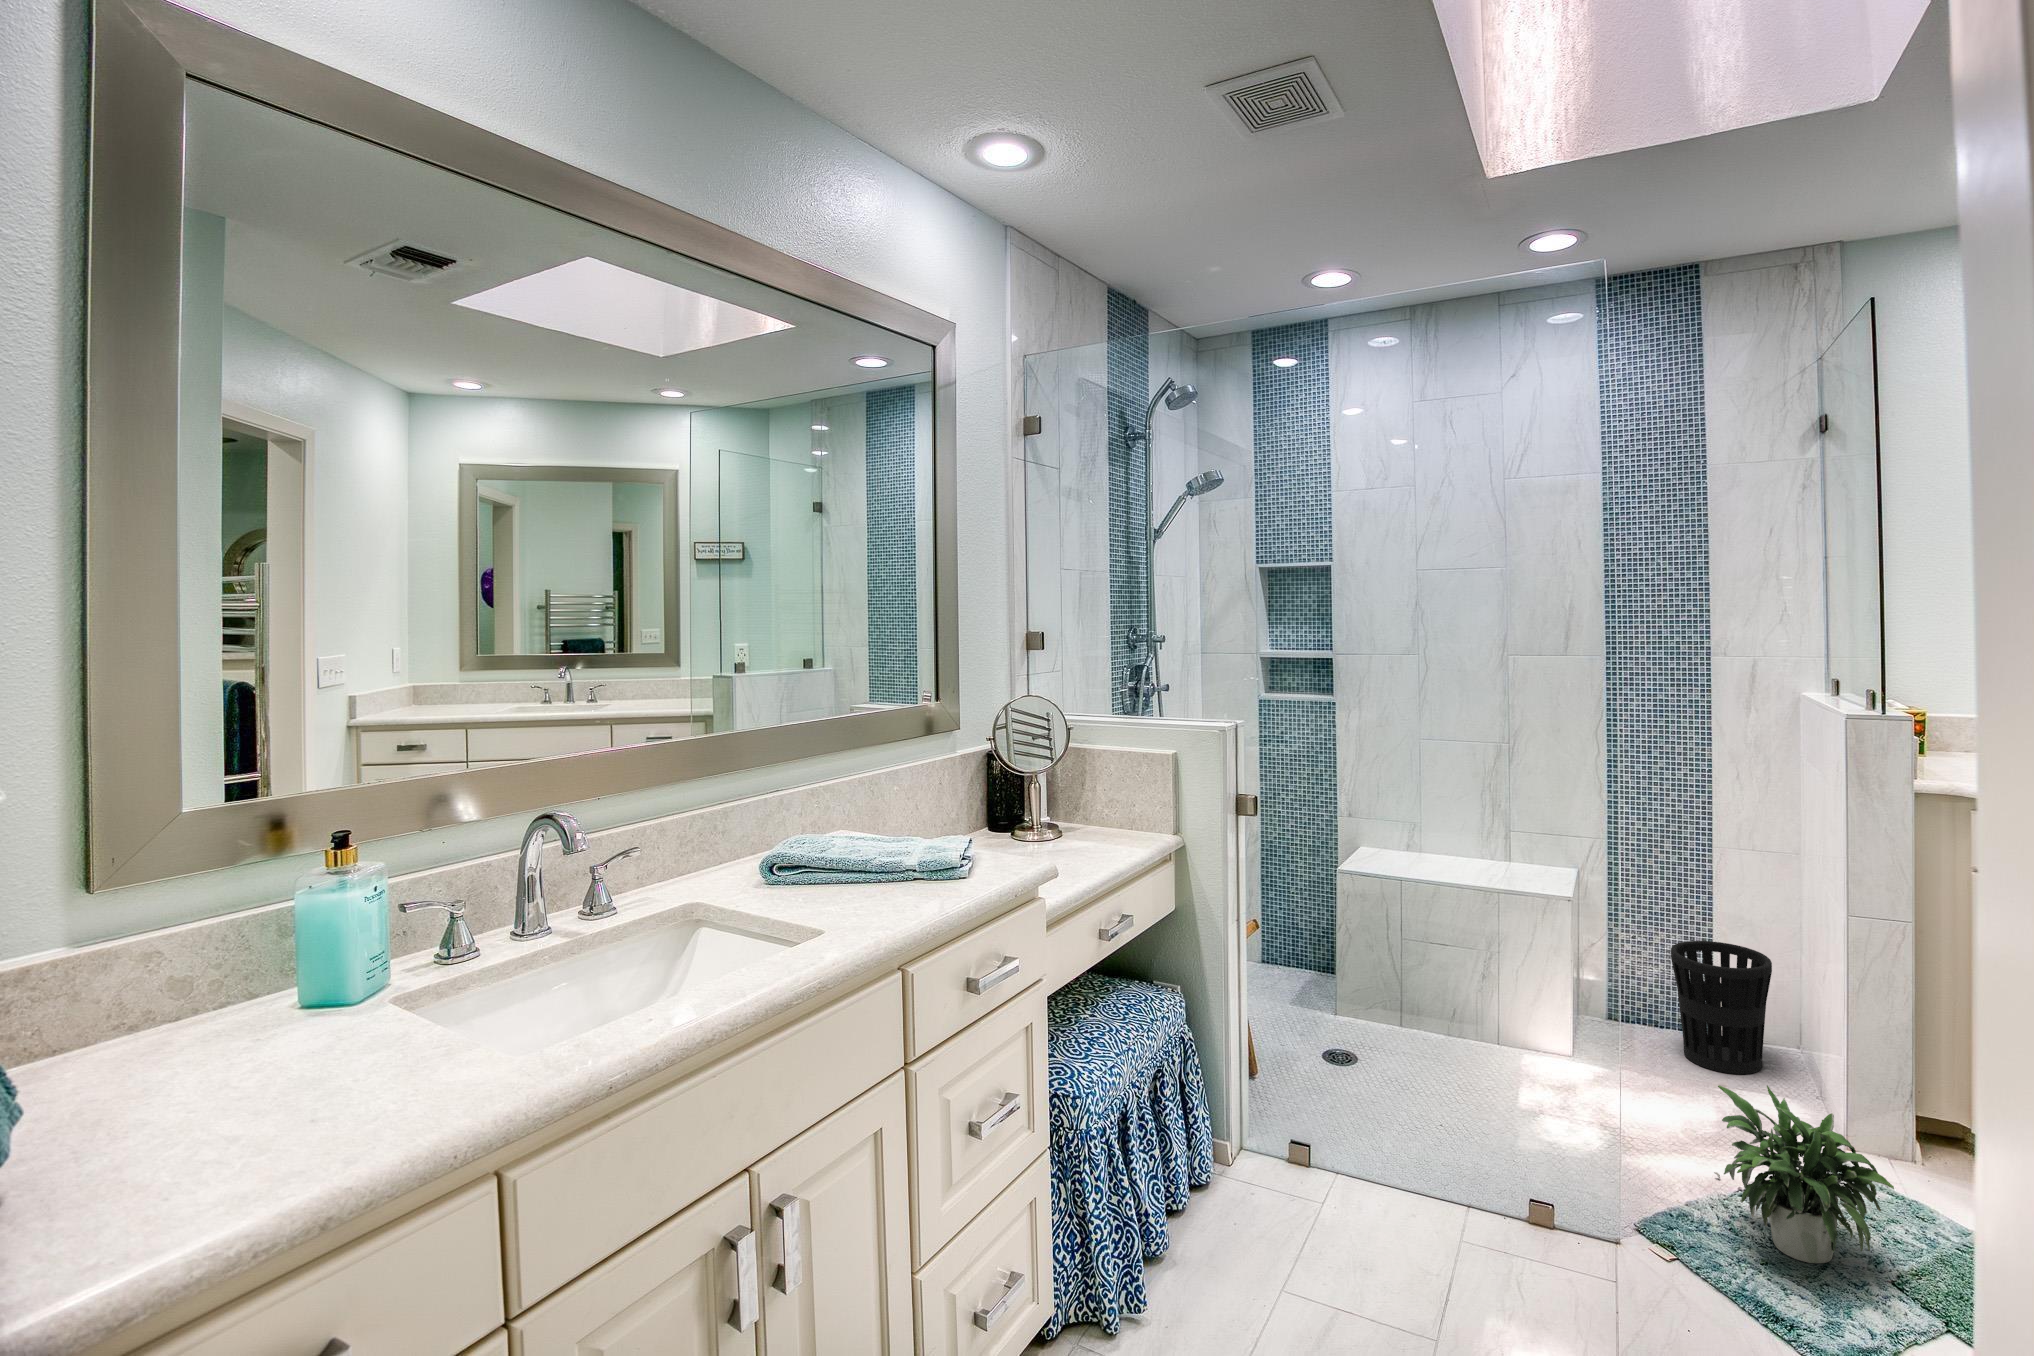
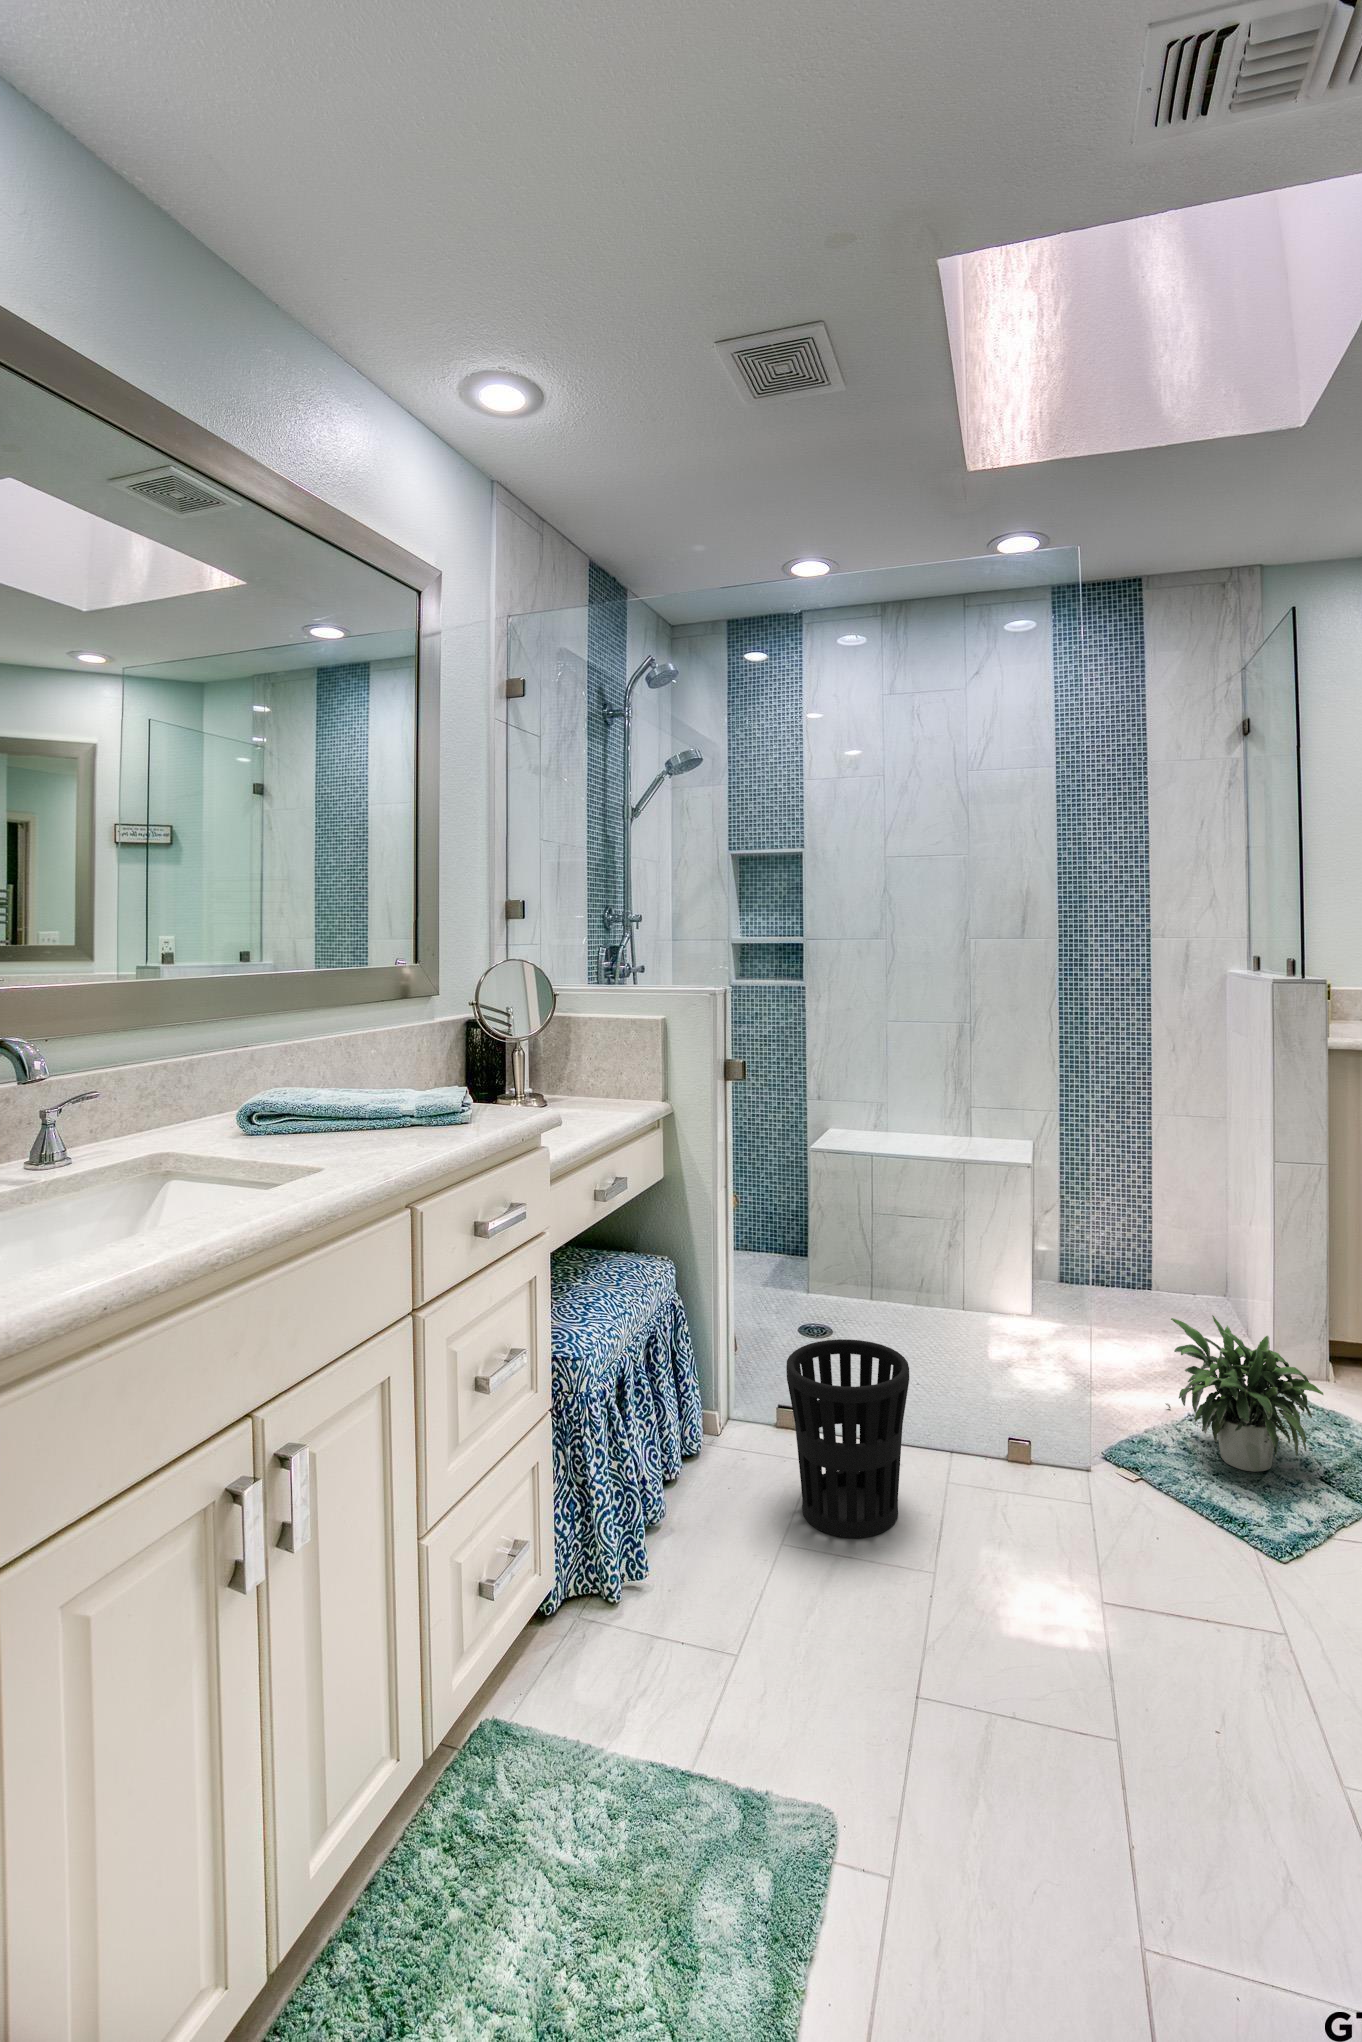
wastebasket: present [1671,941,1772,1074] -> present [786,1339,909,1538]

